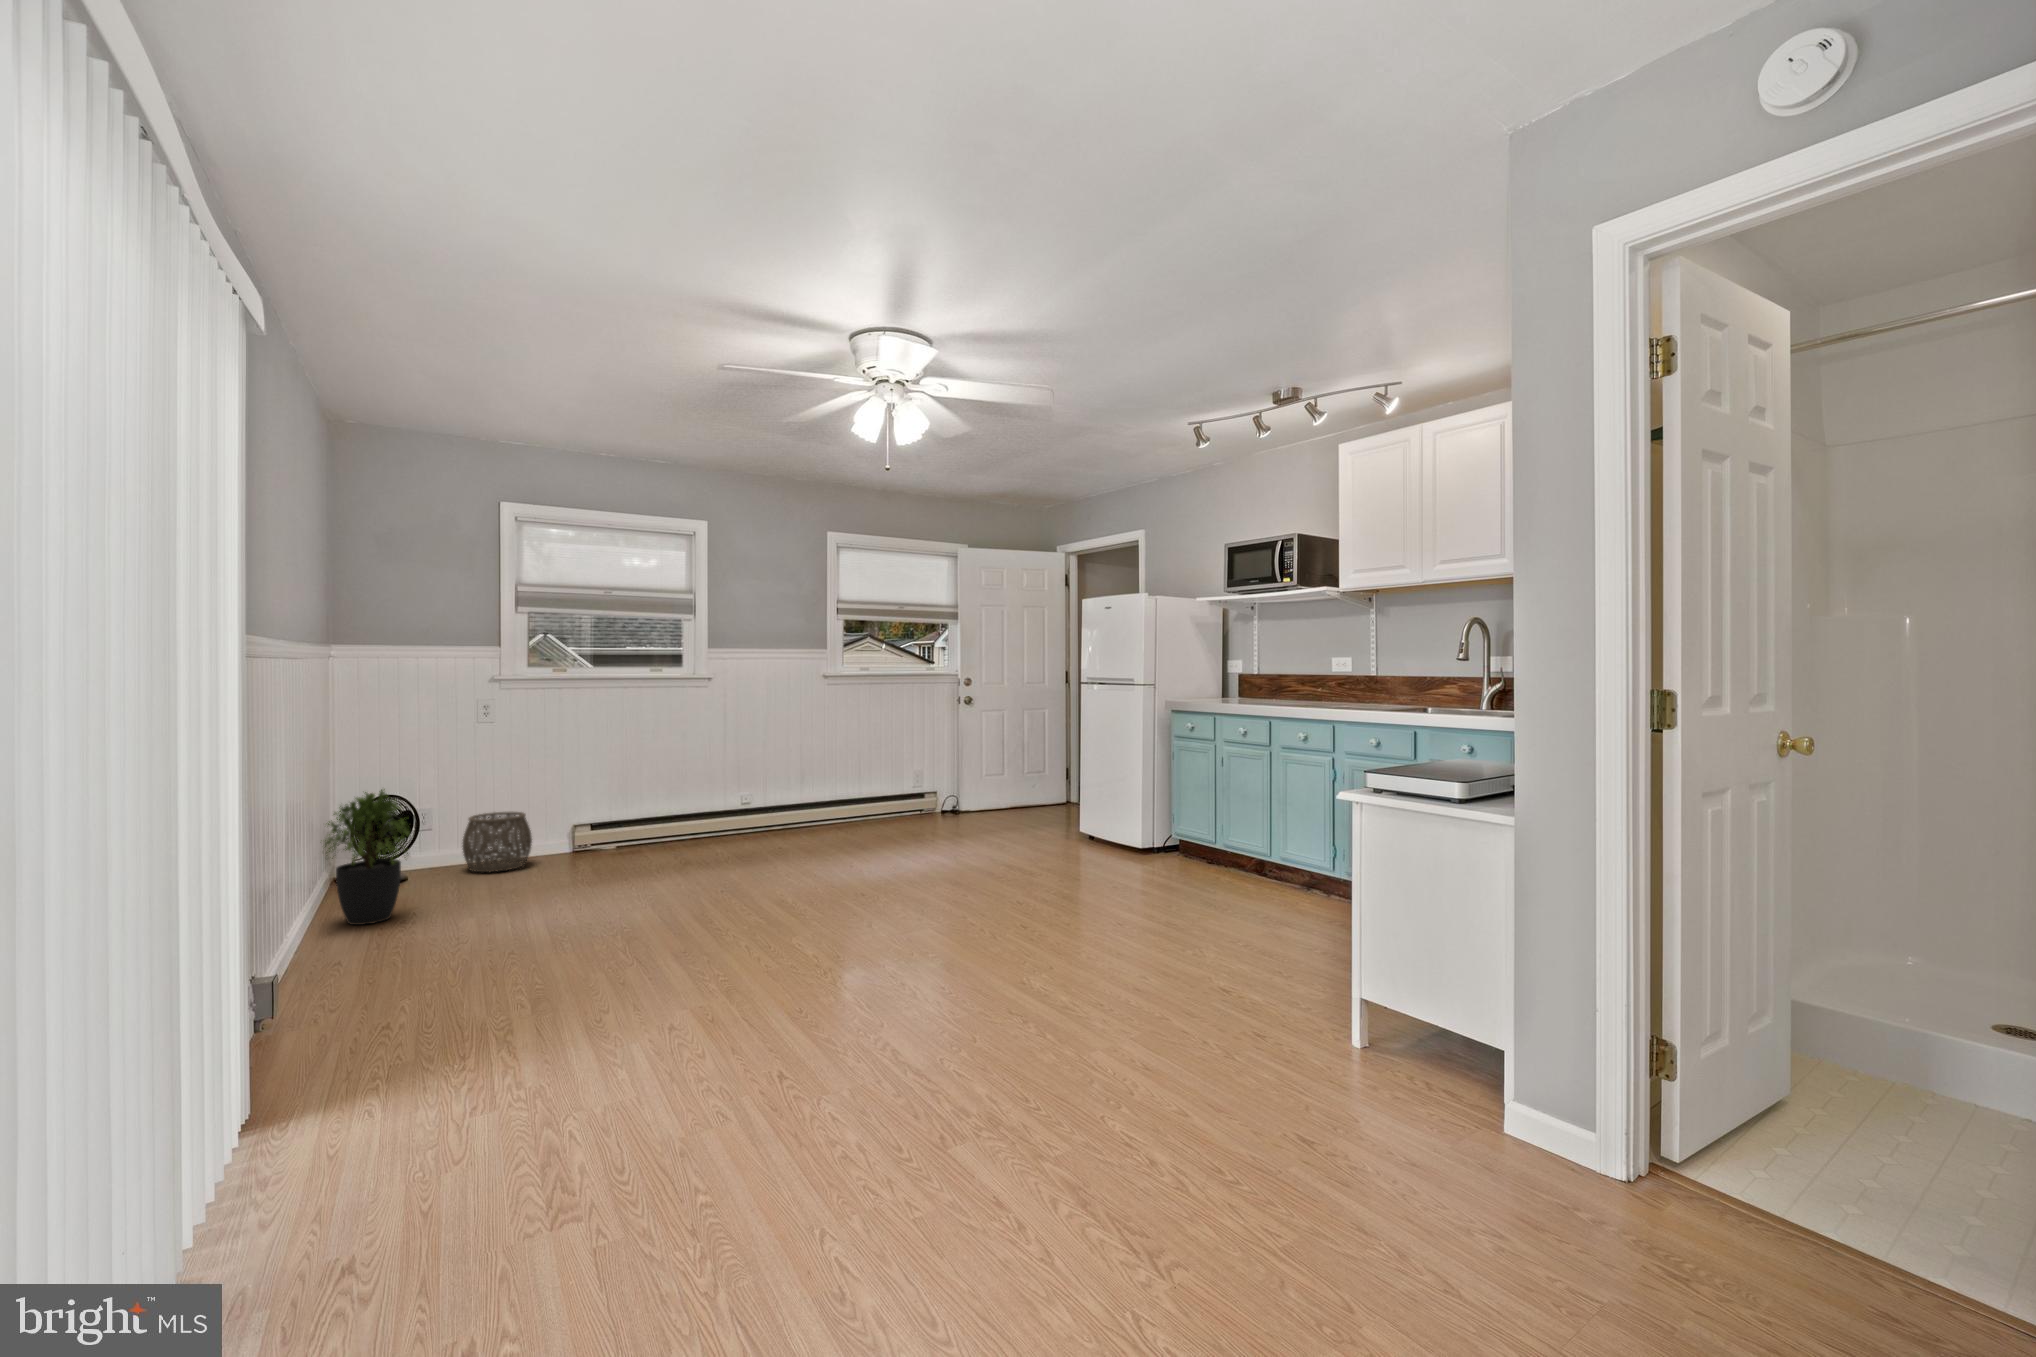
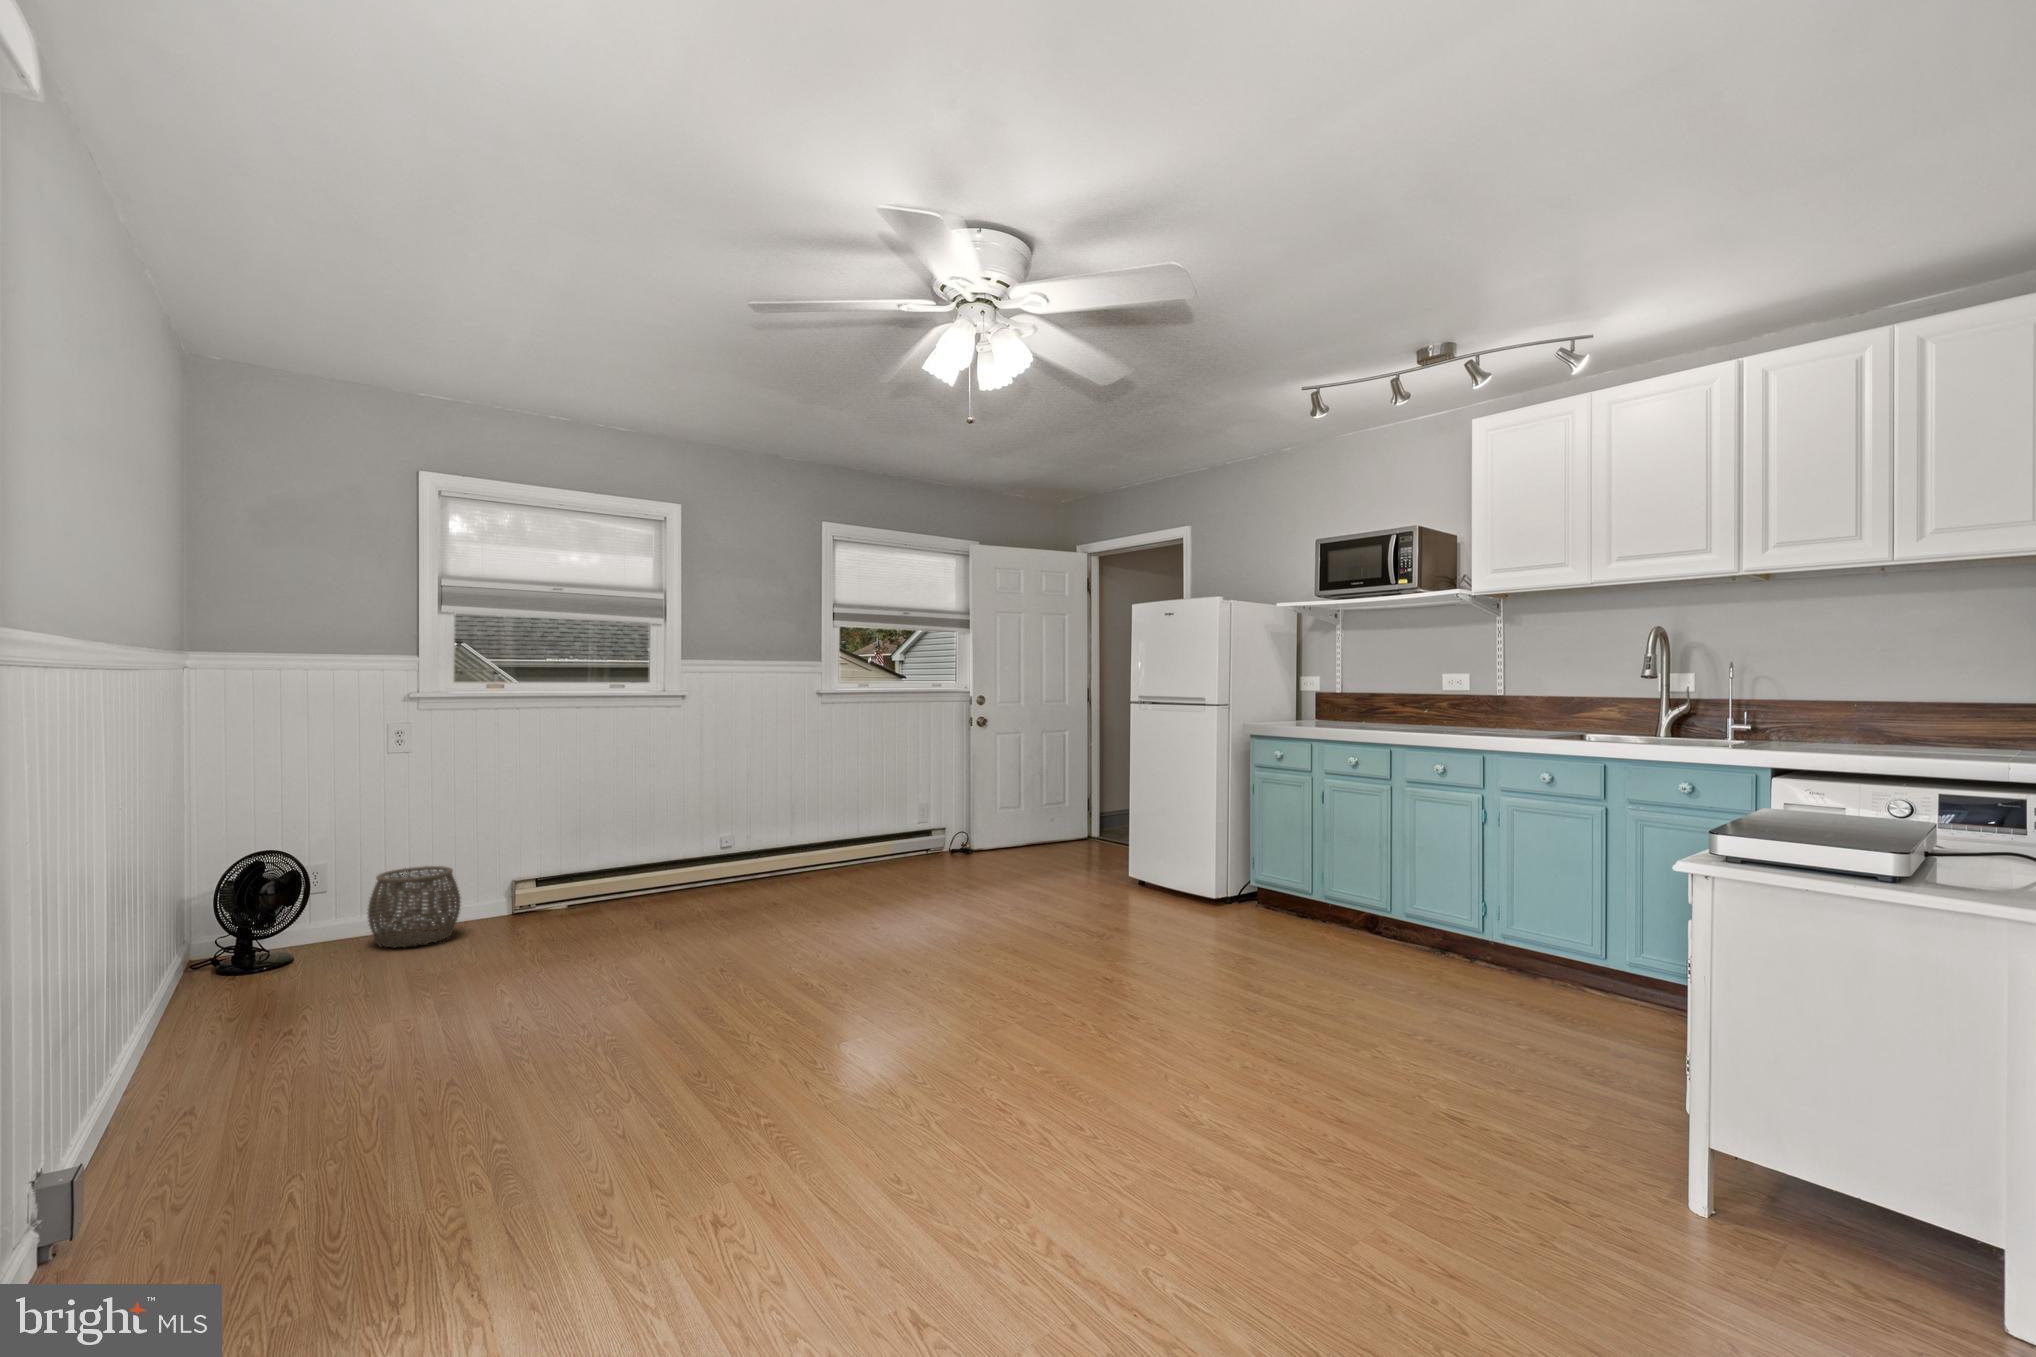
potted plant: present [324,789,410,925] -> none [163,845,304,1038]

